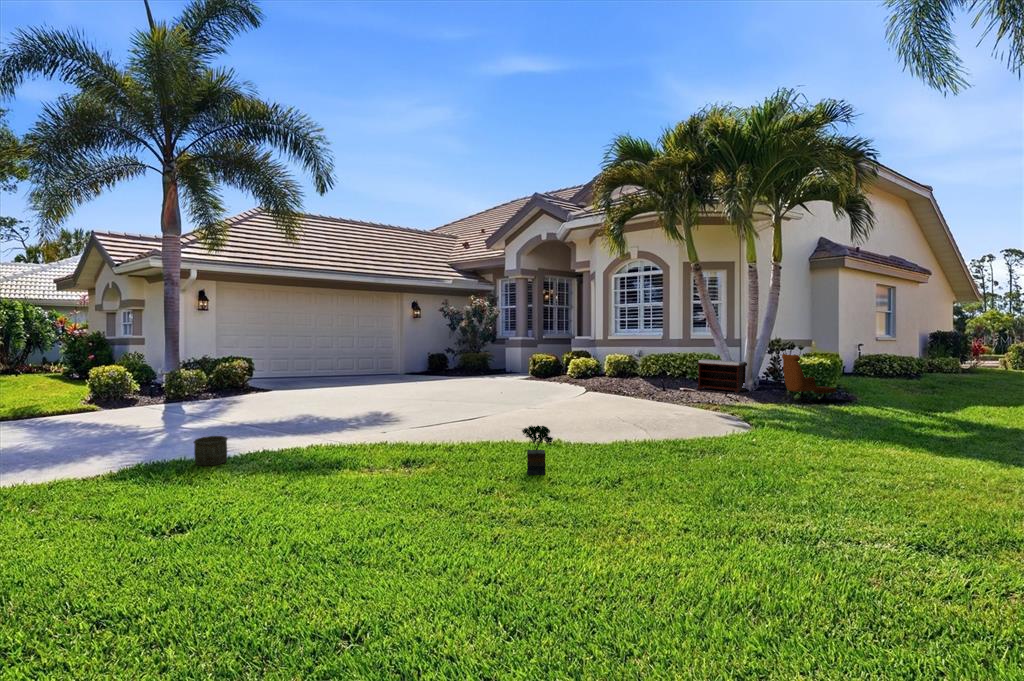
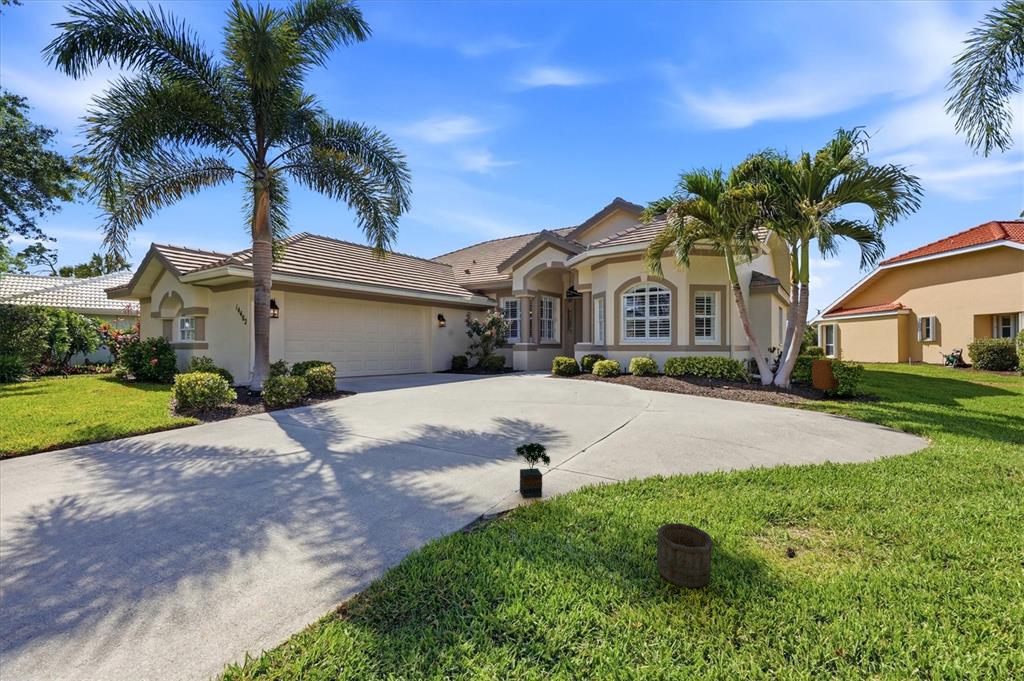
bench: present [697,359,747,393] -> none [714,362,756,389]
potted tree: present [522,426,553,475] -> present [516,443,550,498]
wooden bucket: present [193,436,228,466] -> present [657,523,714,588]

